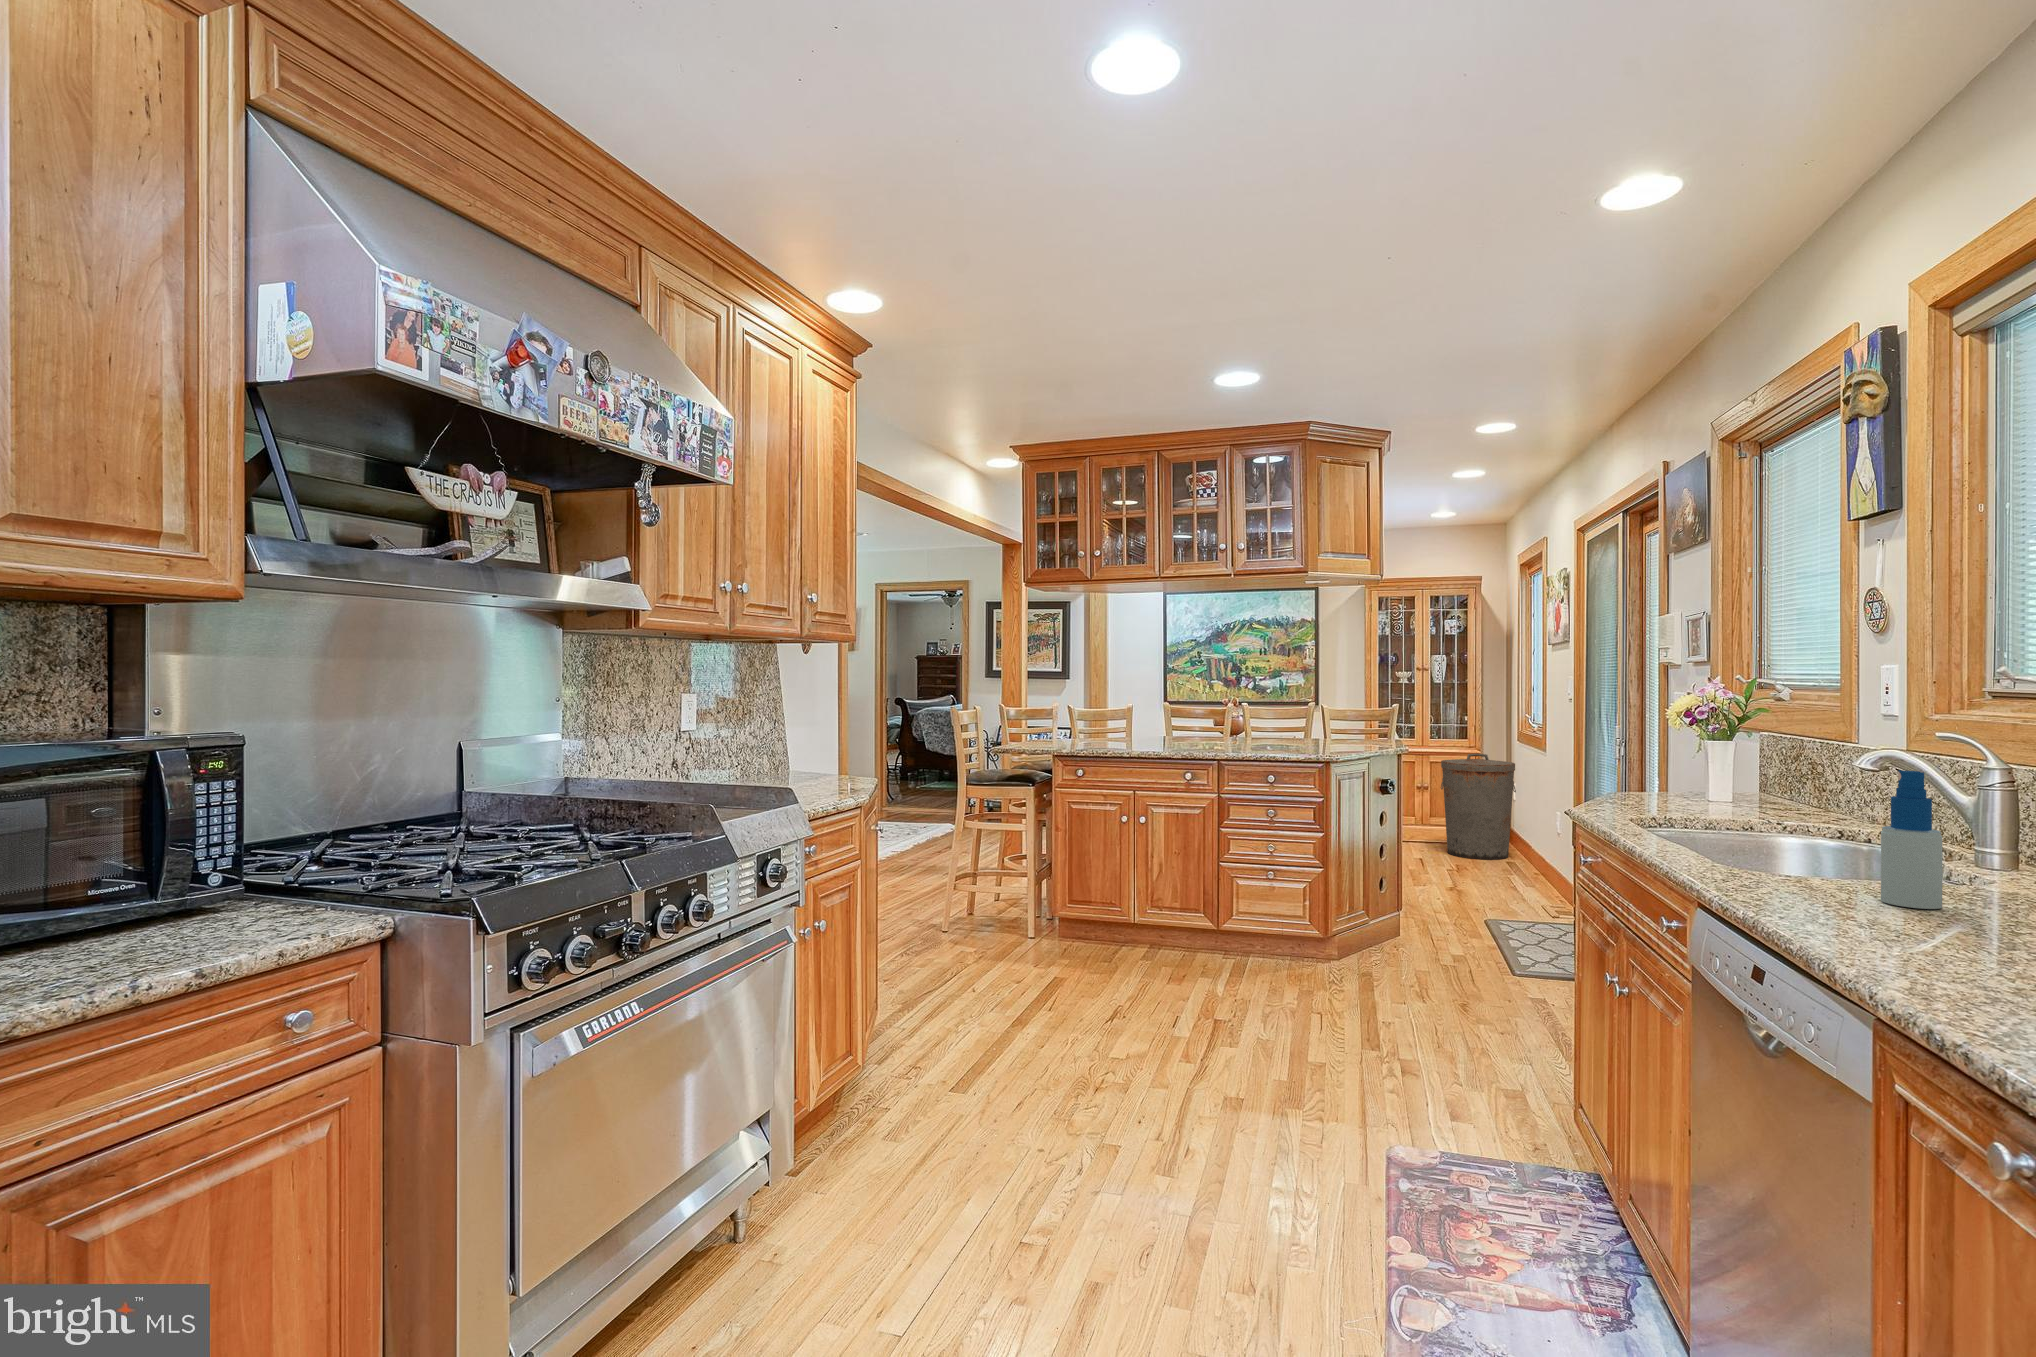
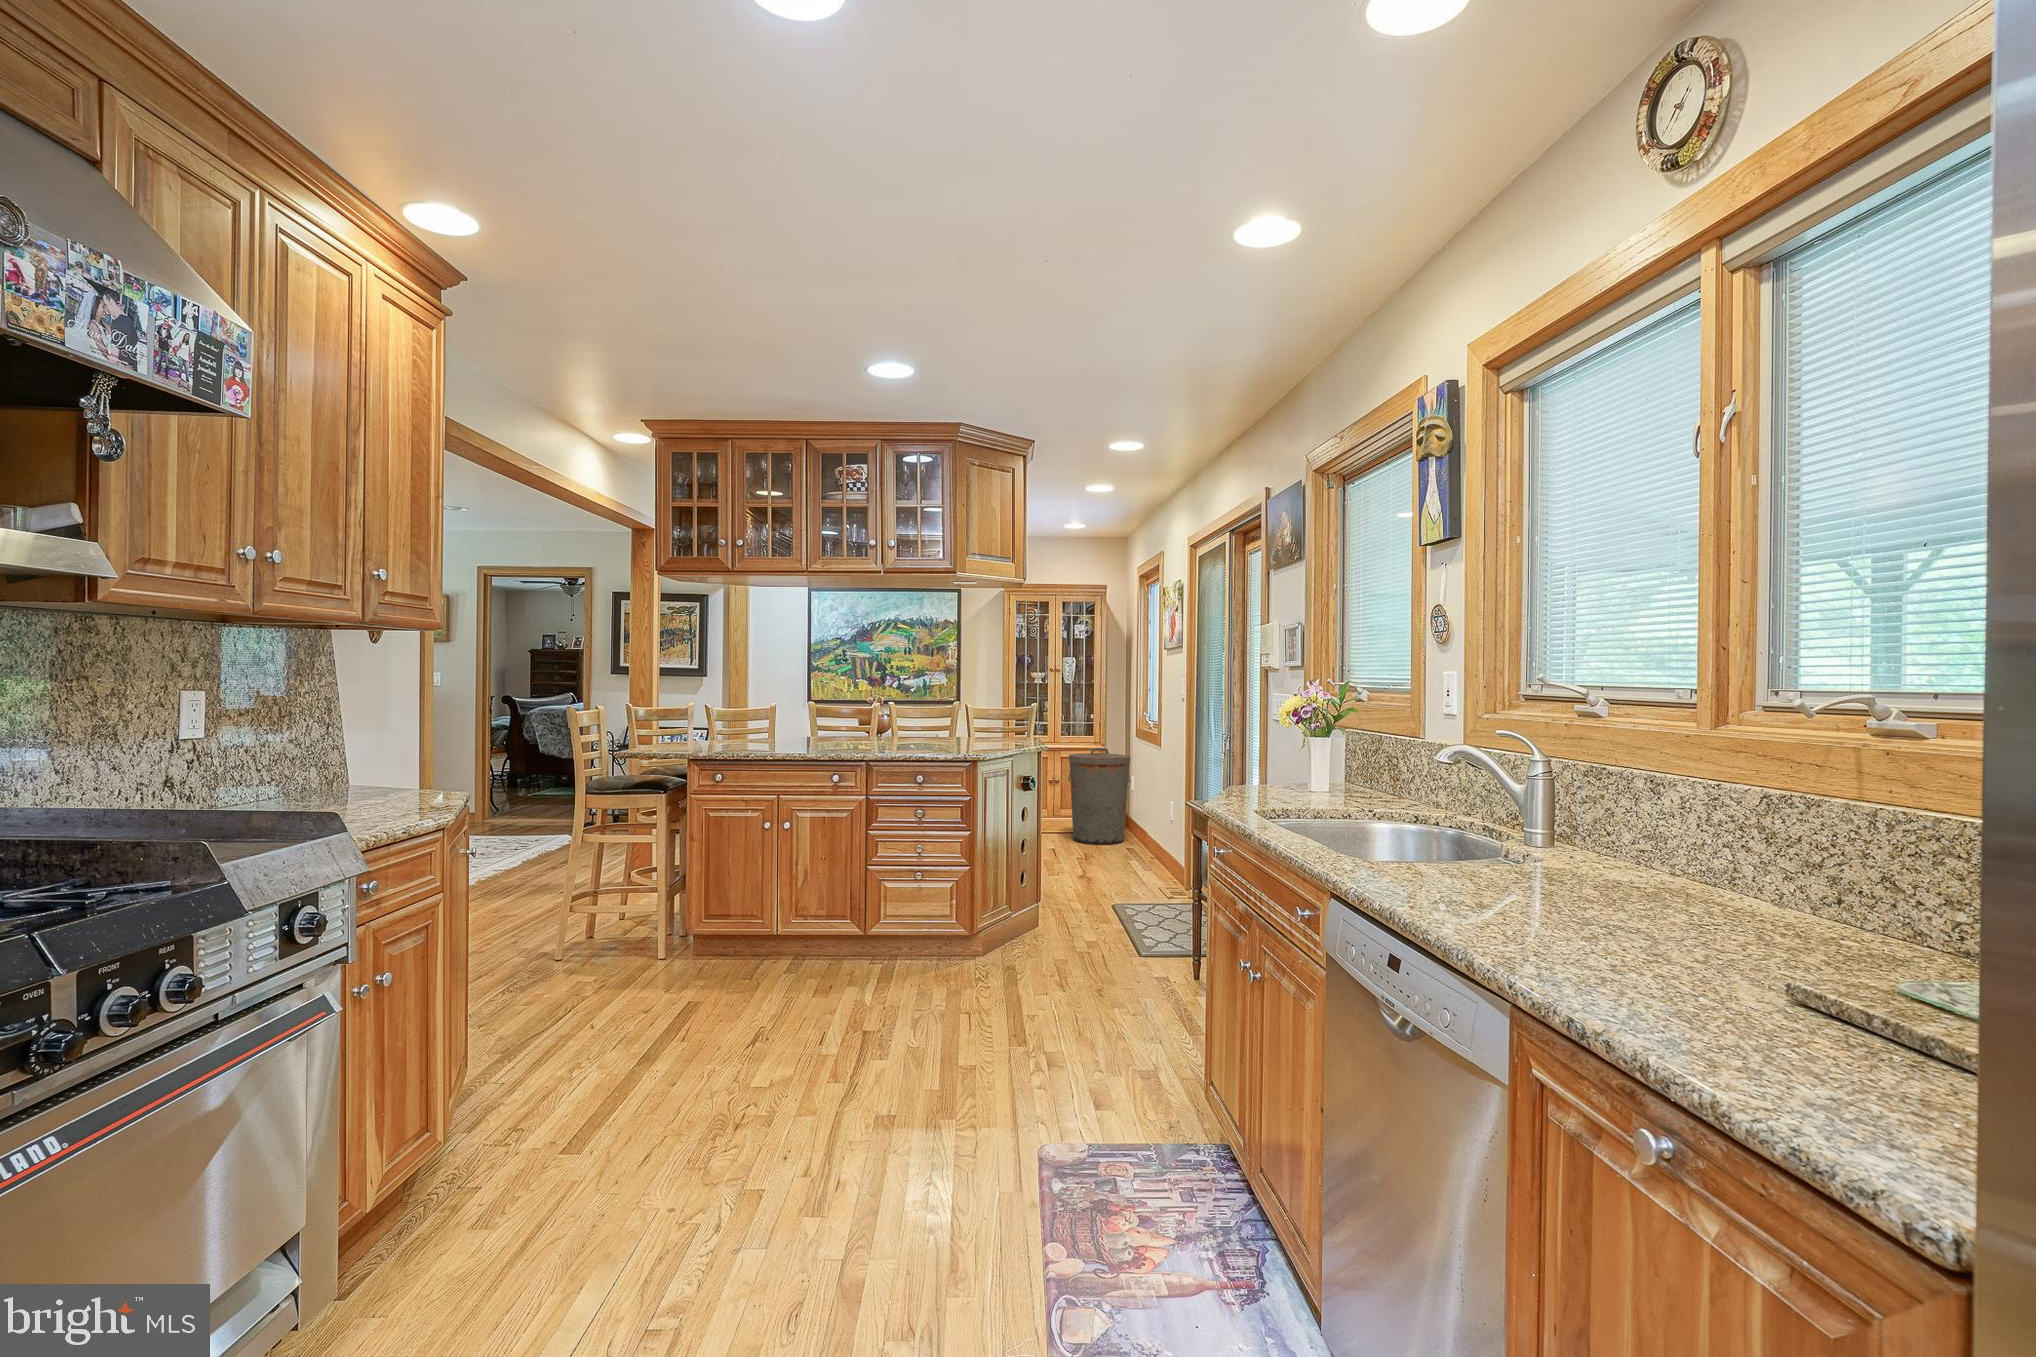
spray bottle: present [1881,770,1942,909] -> none [1475,768,1521,890]

